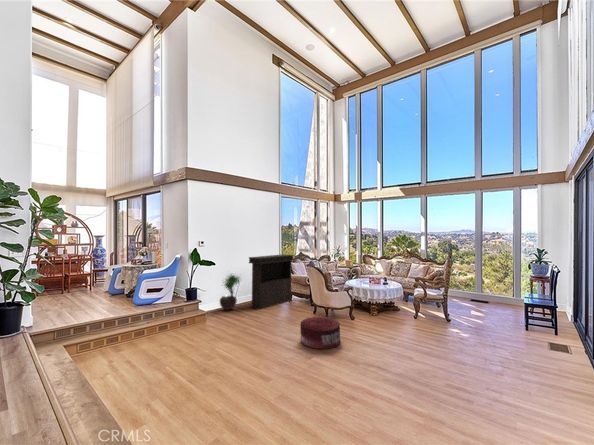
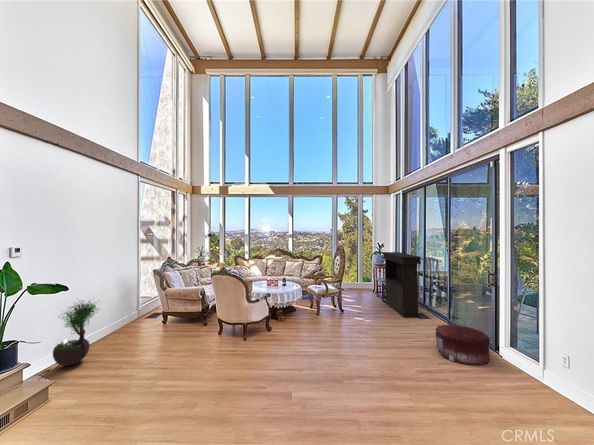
console table: present [249,254,294,310] -> present [383,252,421,318]
pouf: present [300,316,341,349] -> present [435,324,490,365]

